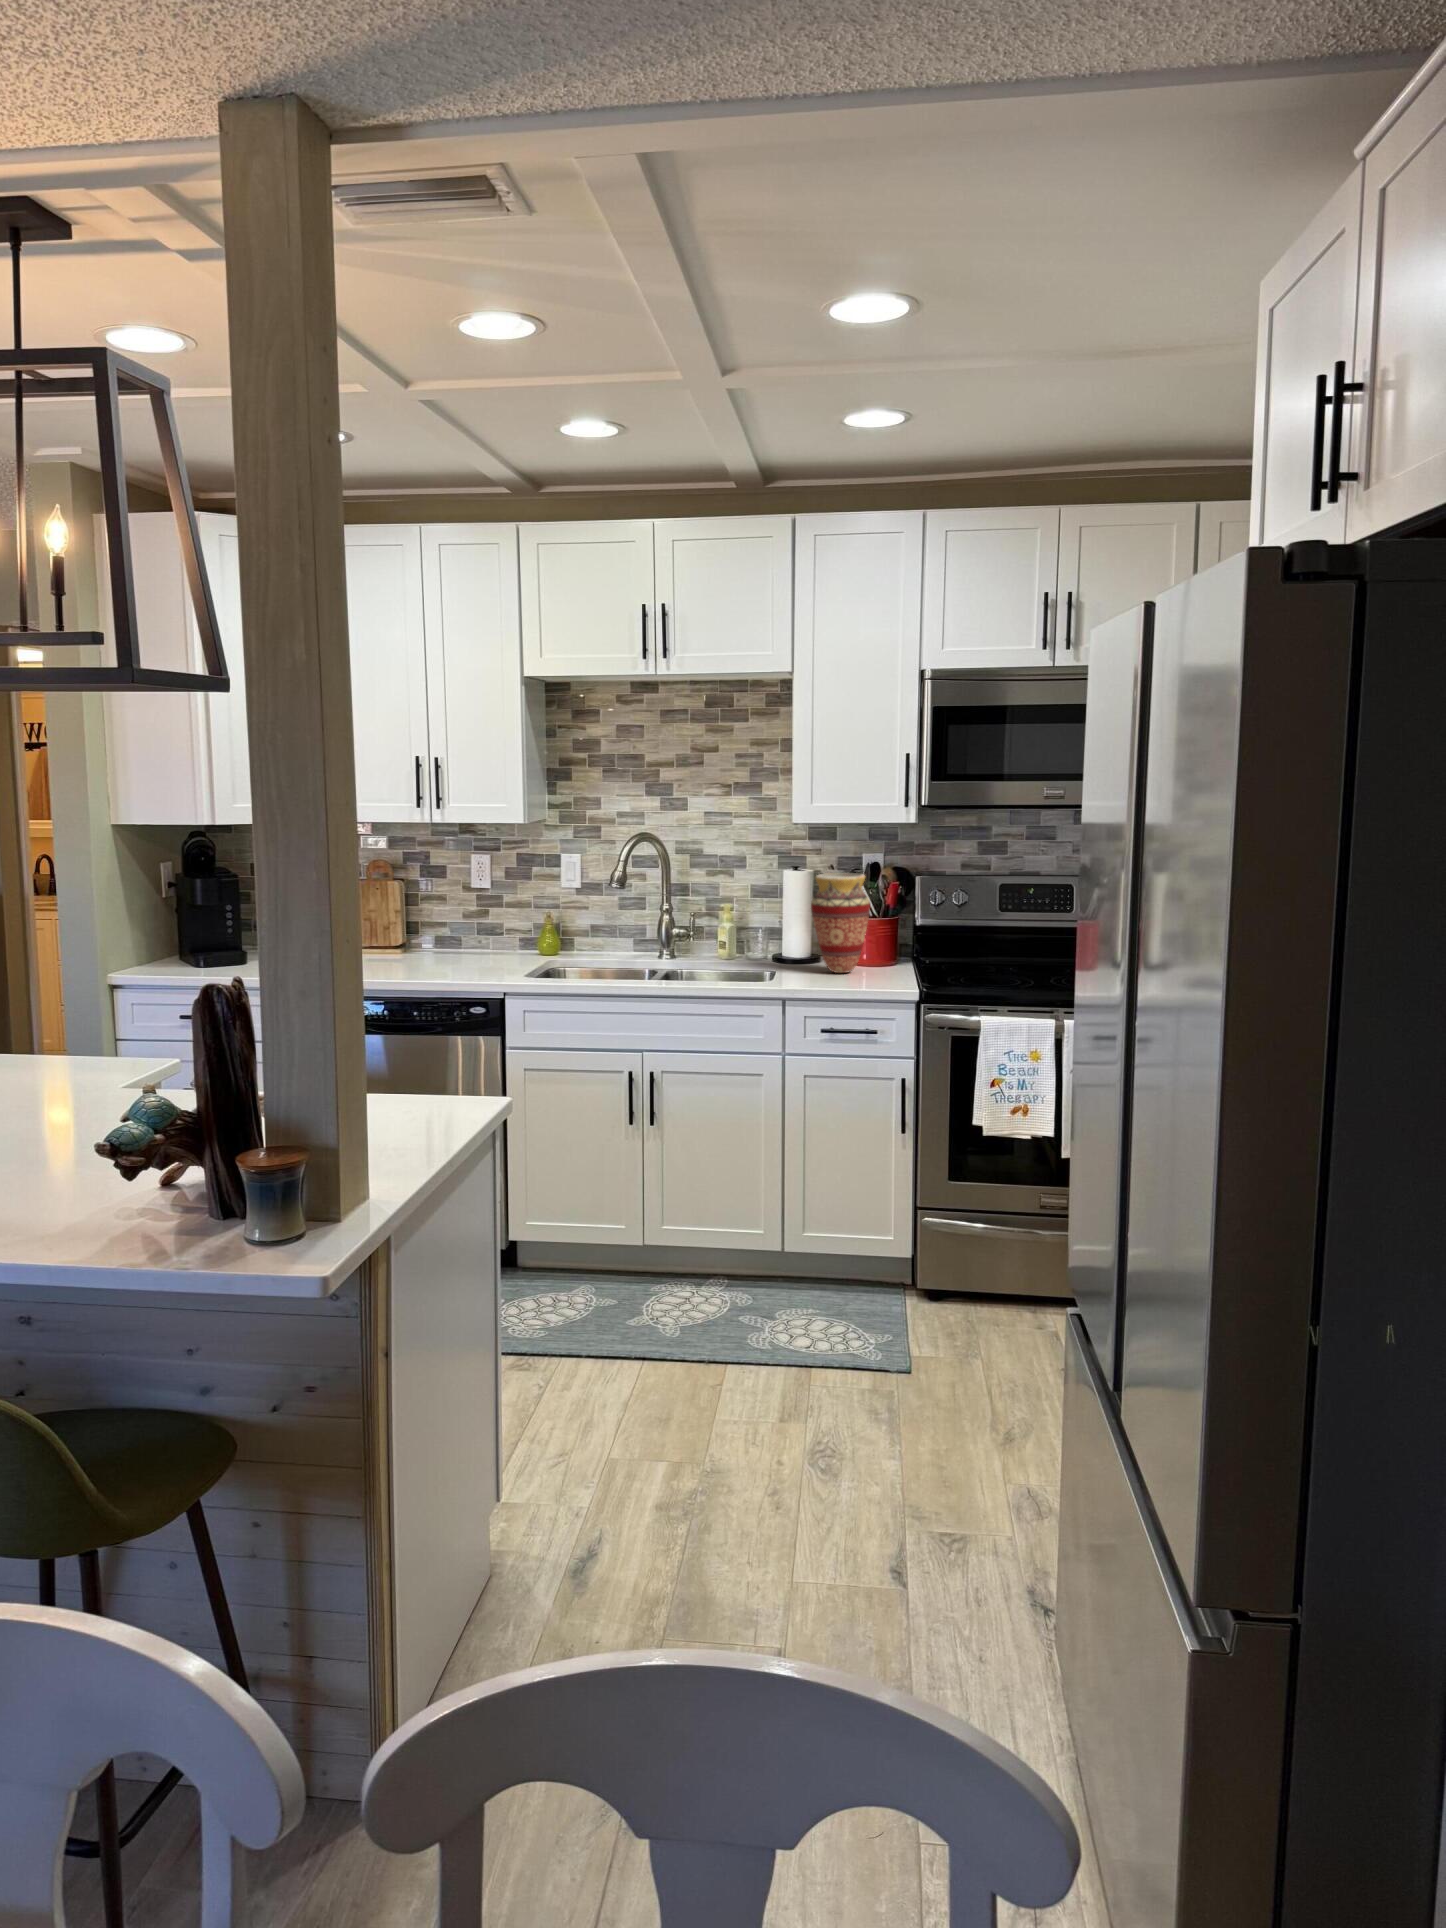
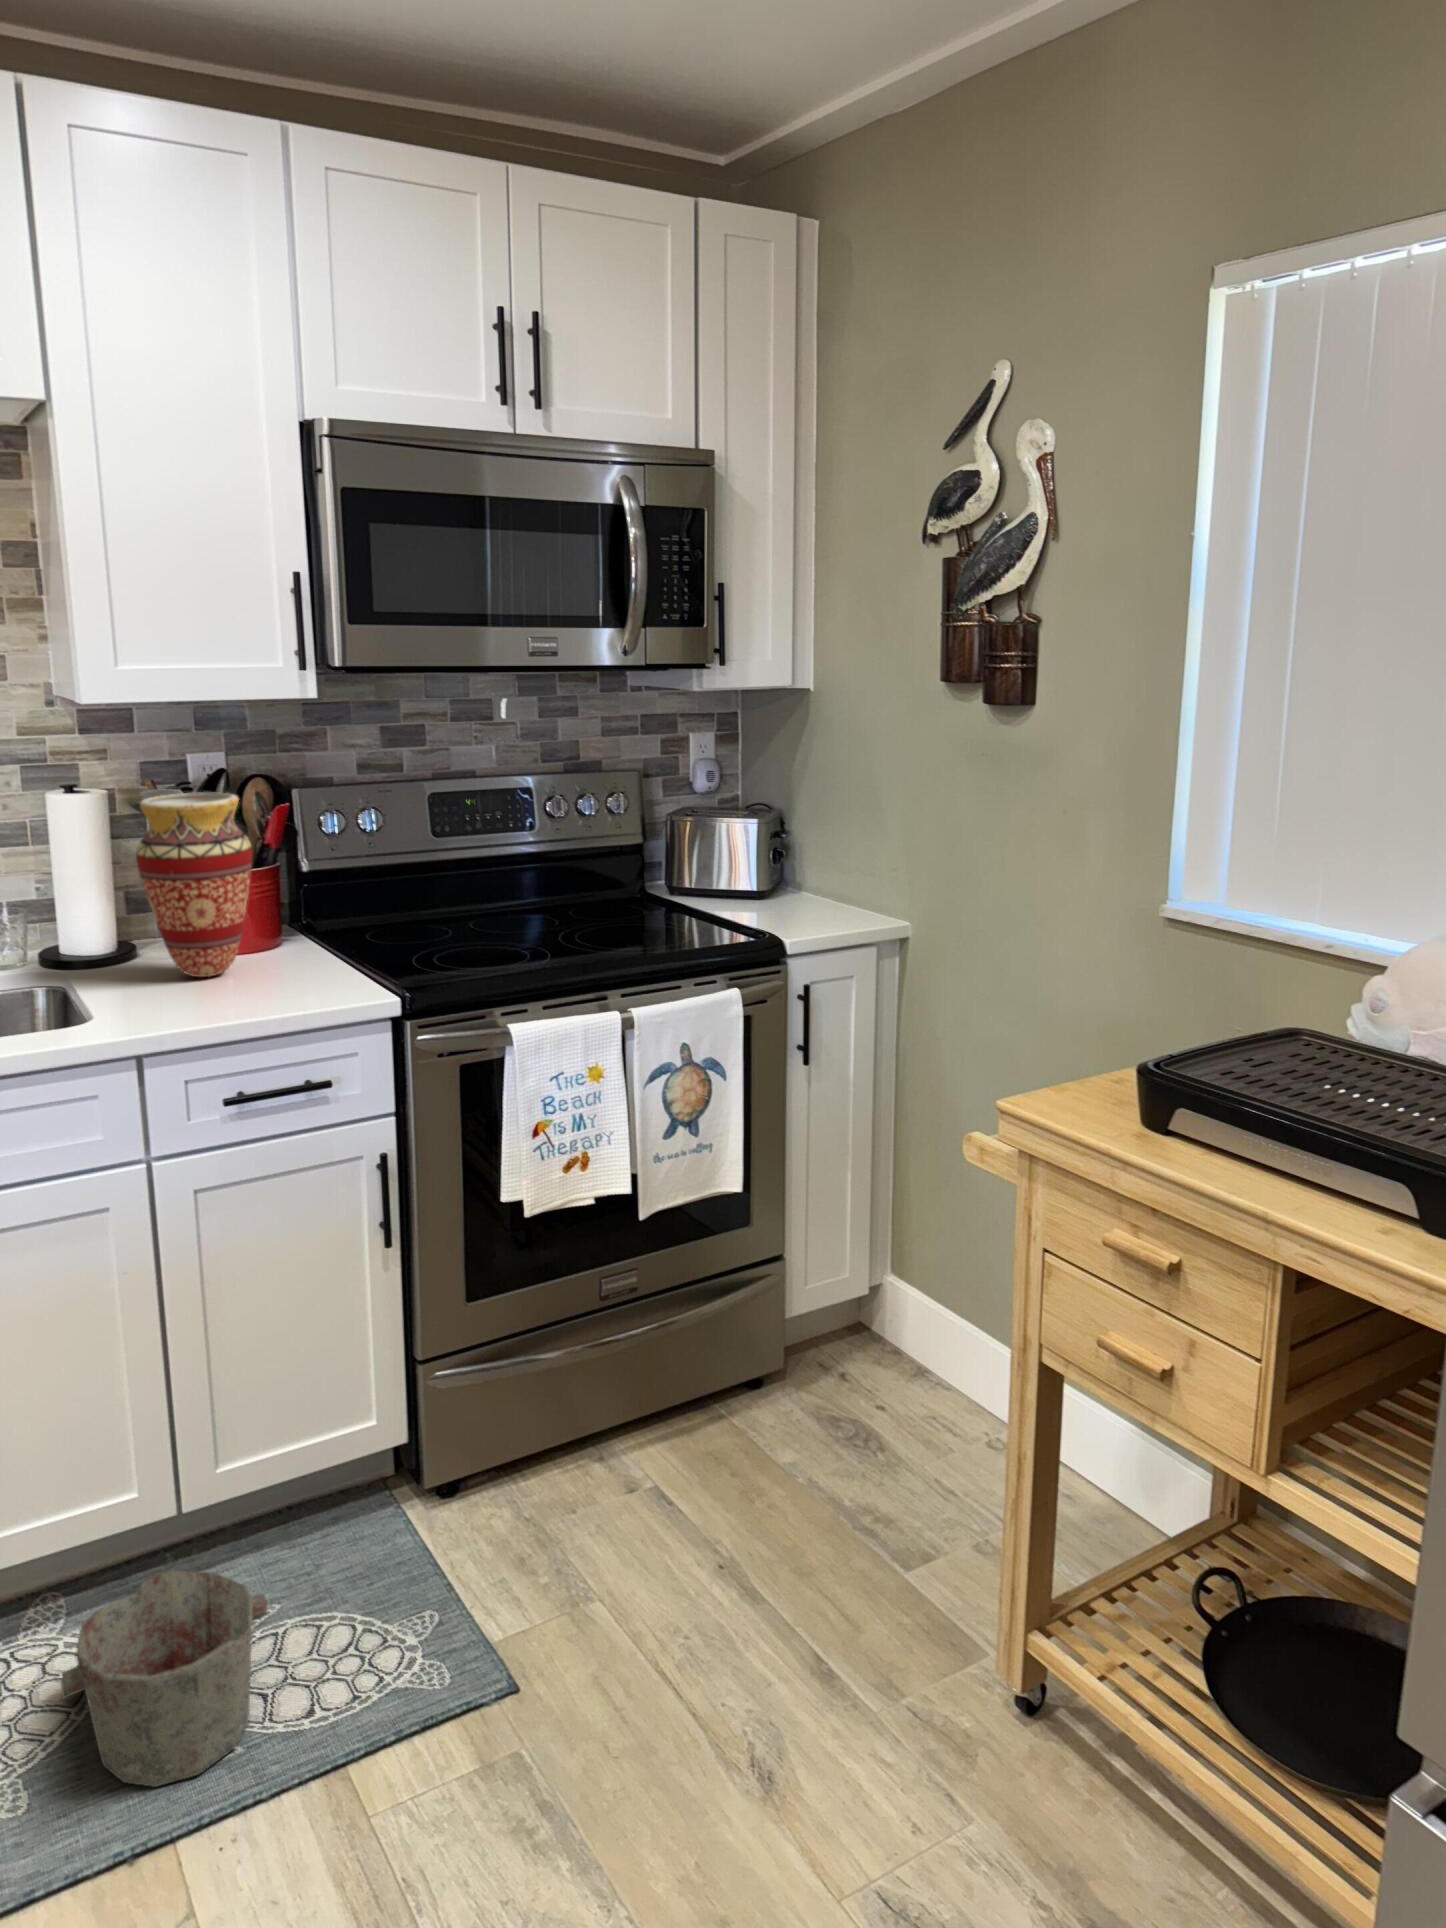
bucket: none [700,1259,797,1350] -> present [61,1570,268,1787]

